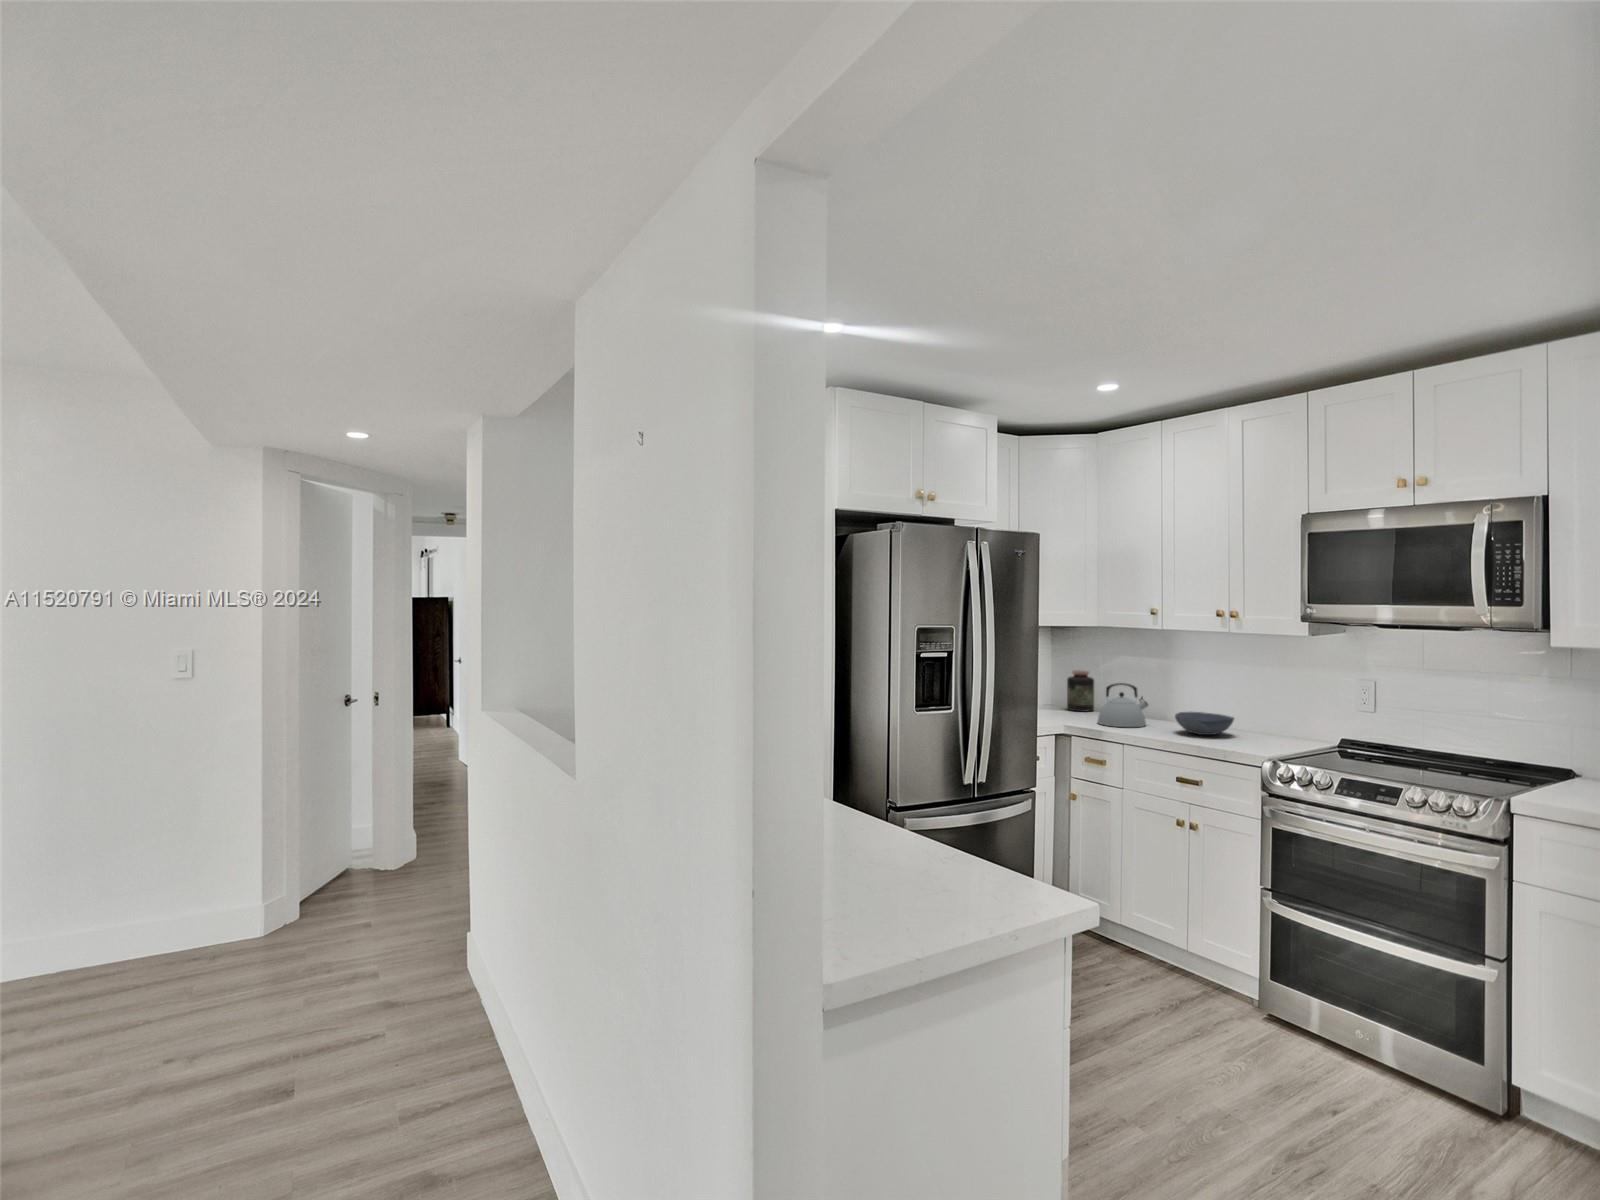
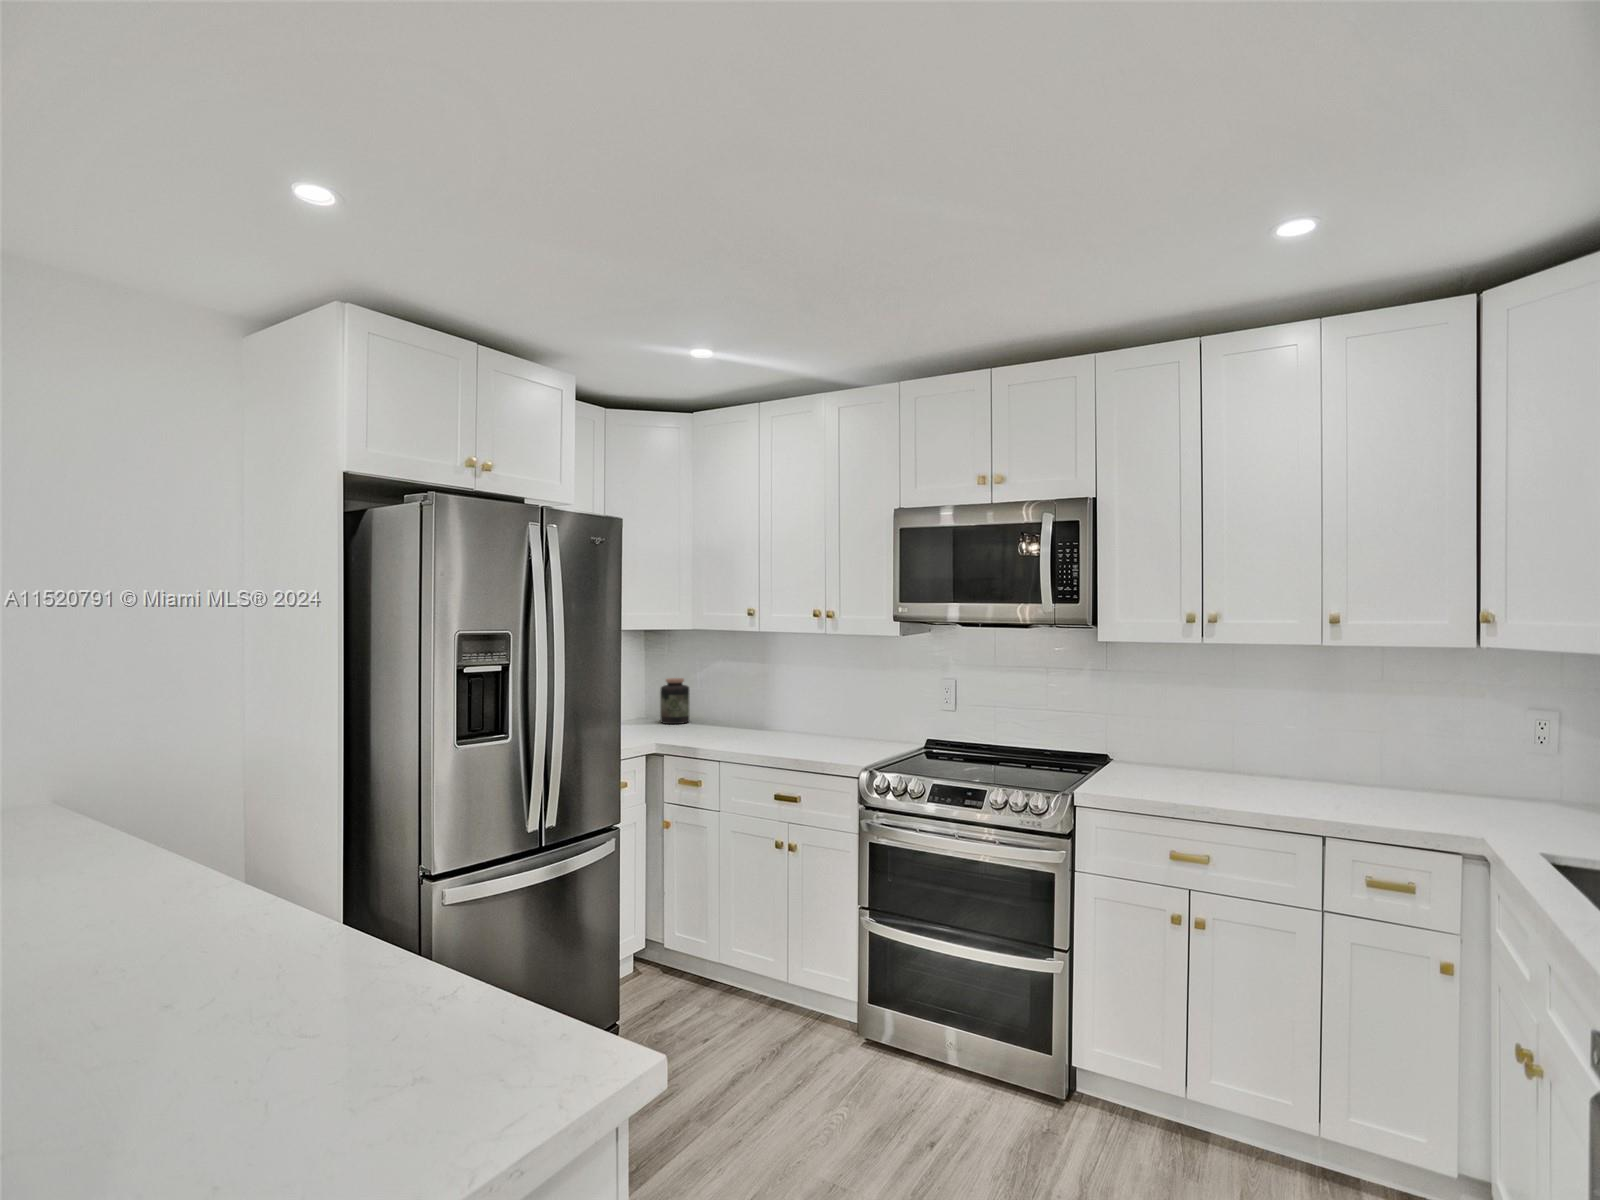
kettle: present [1098,683,1148,727] -> none [692,691,745,741]
bowl: present [1175,712,1234,735] -> none [771,719,829,744]

